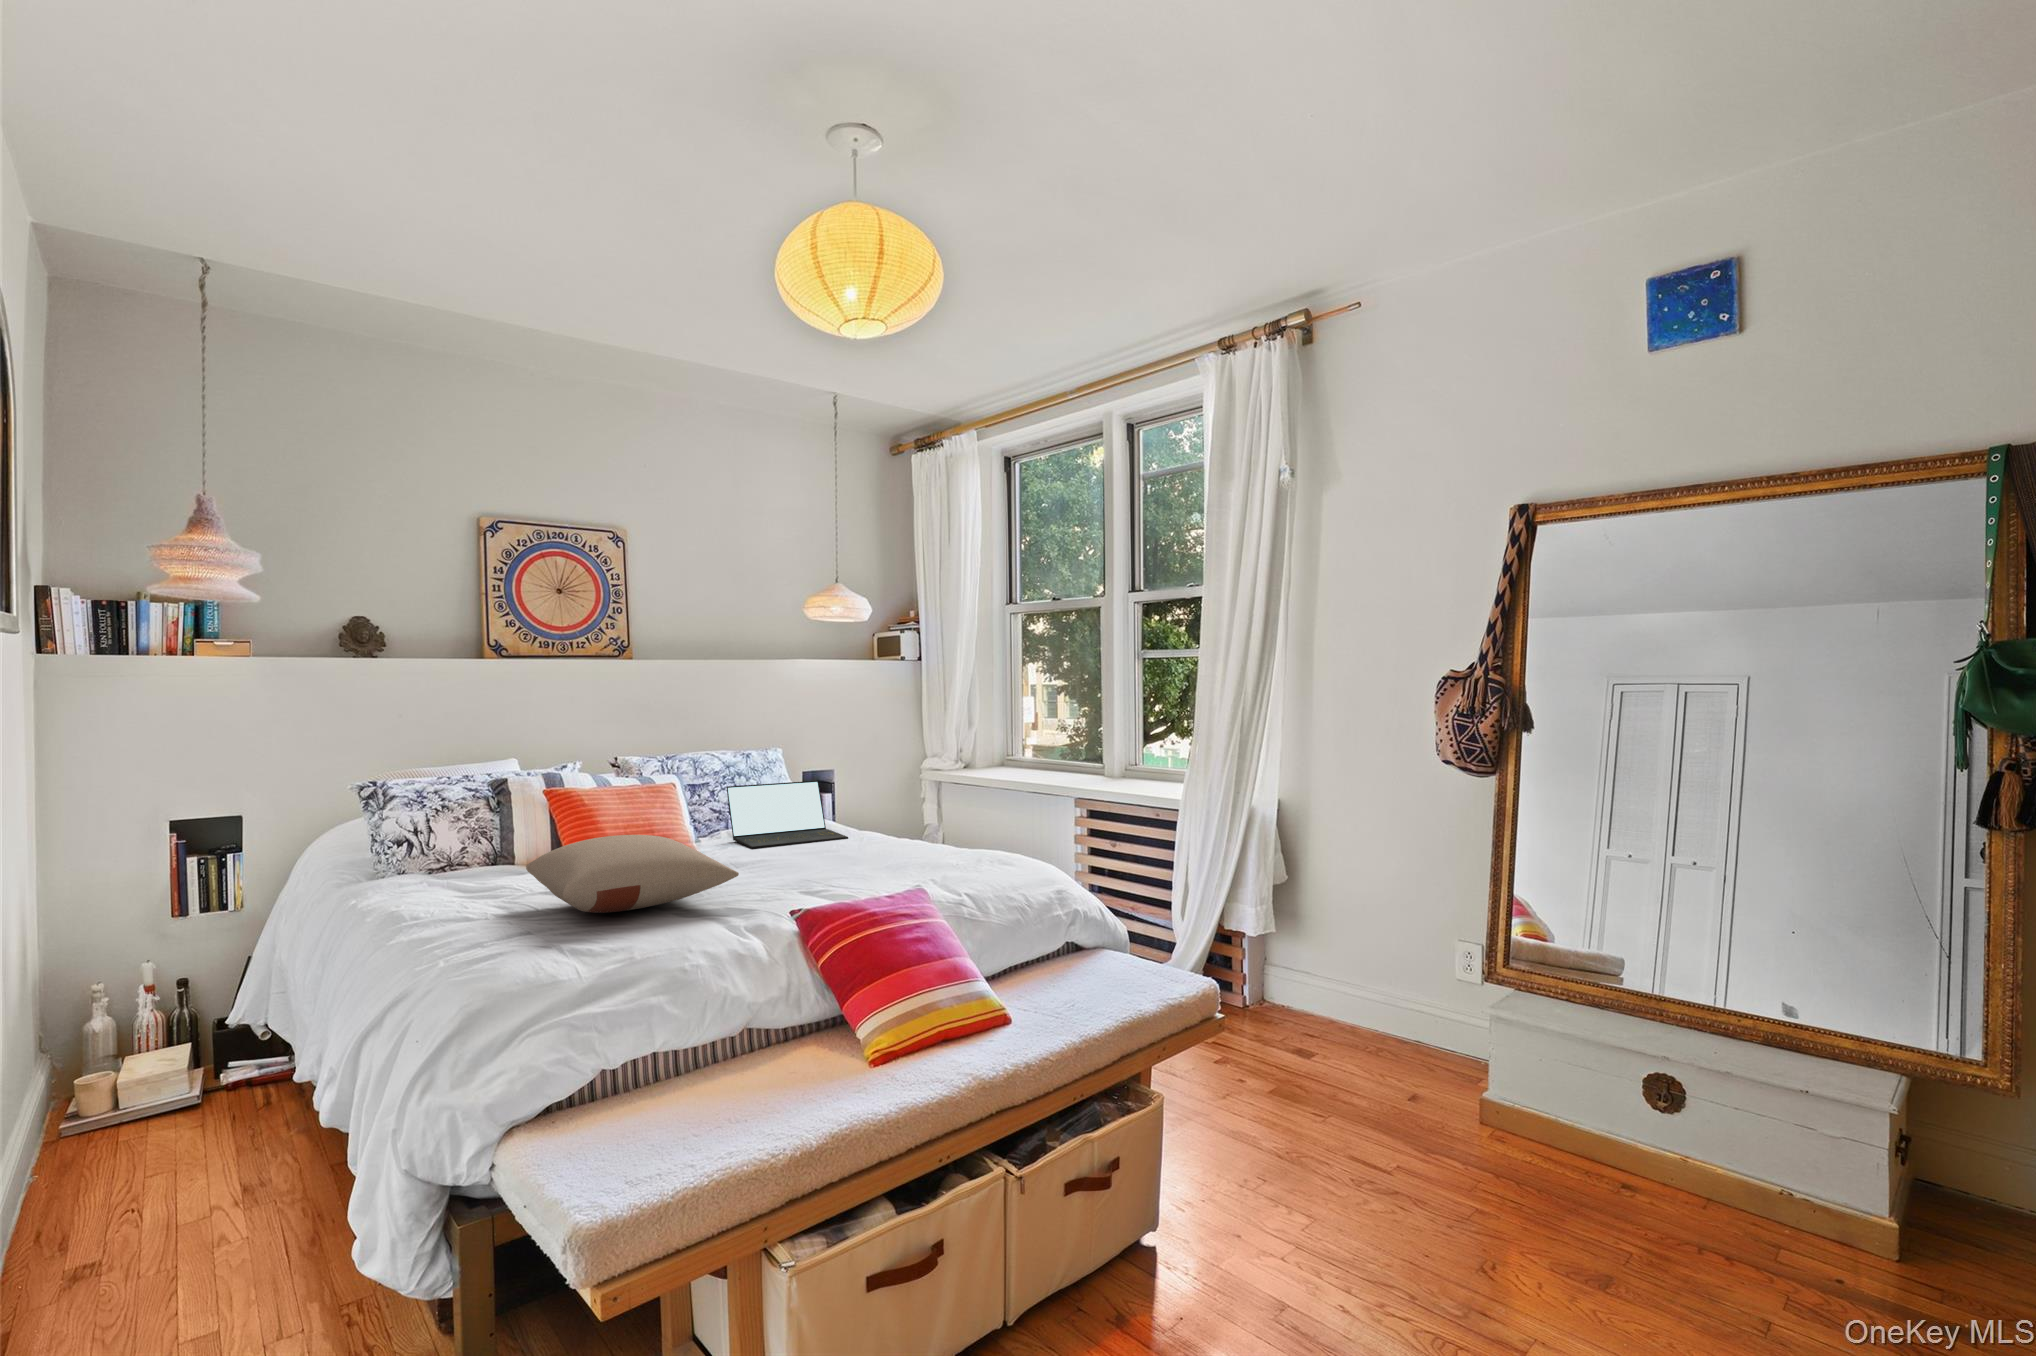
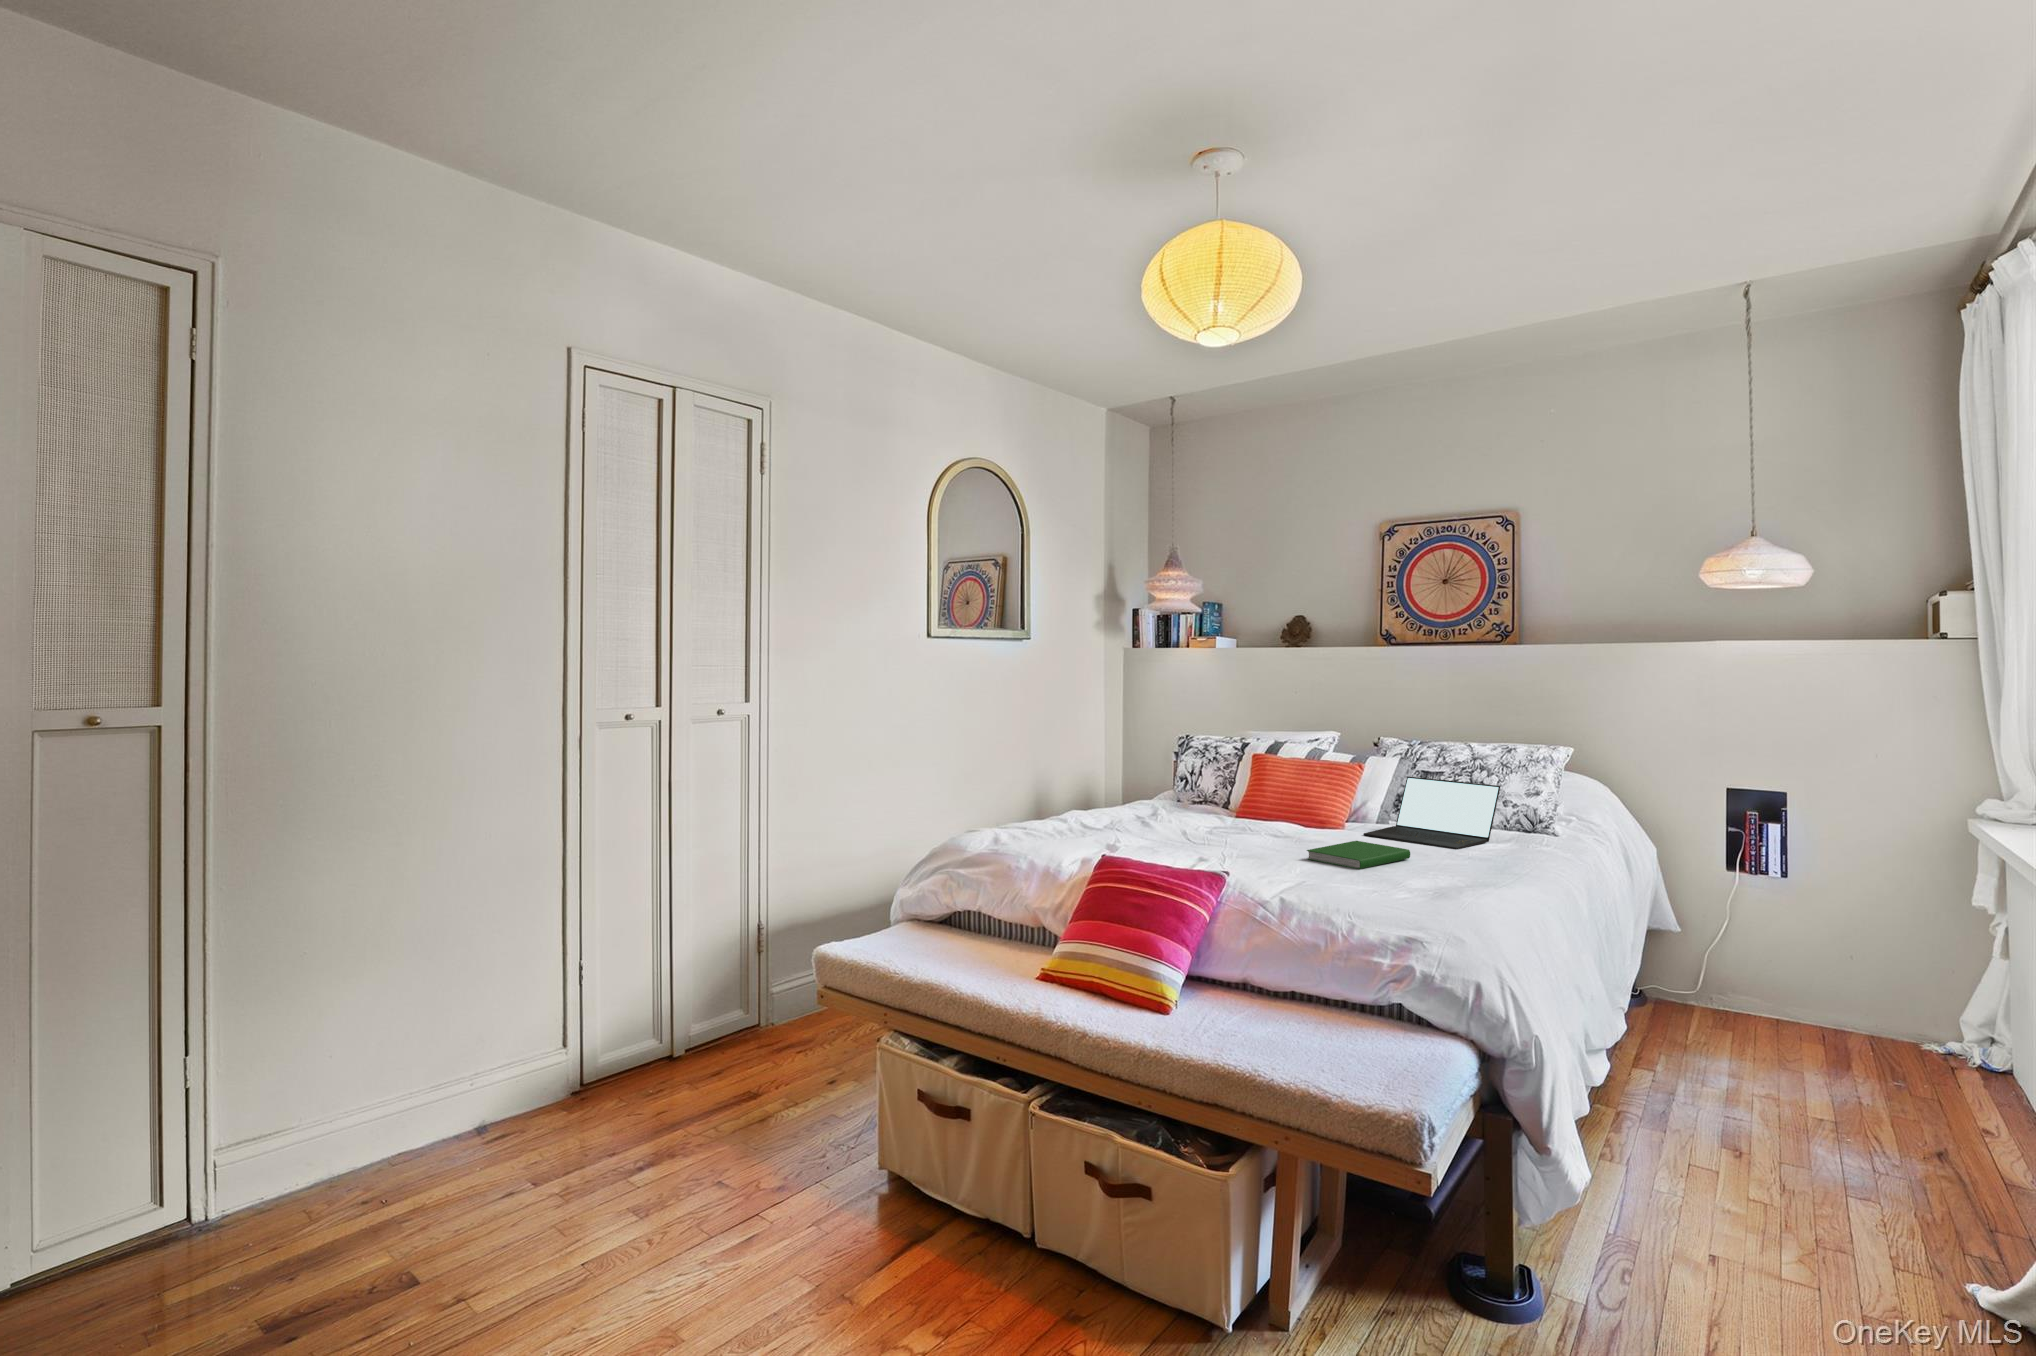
pillow: present [526,835,739,913] -> none [1041,785,1203,836]
hardcover book: none [829,839,919,866] -> present [1307,841,1410,869]

